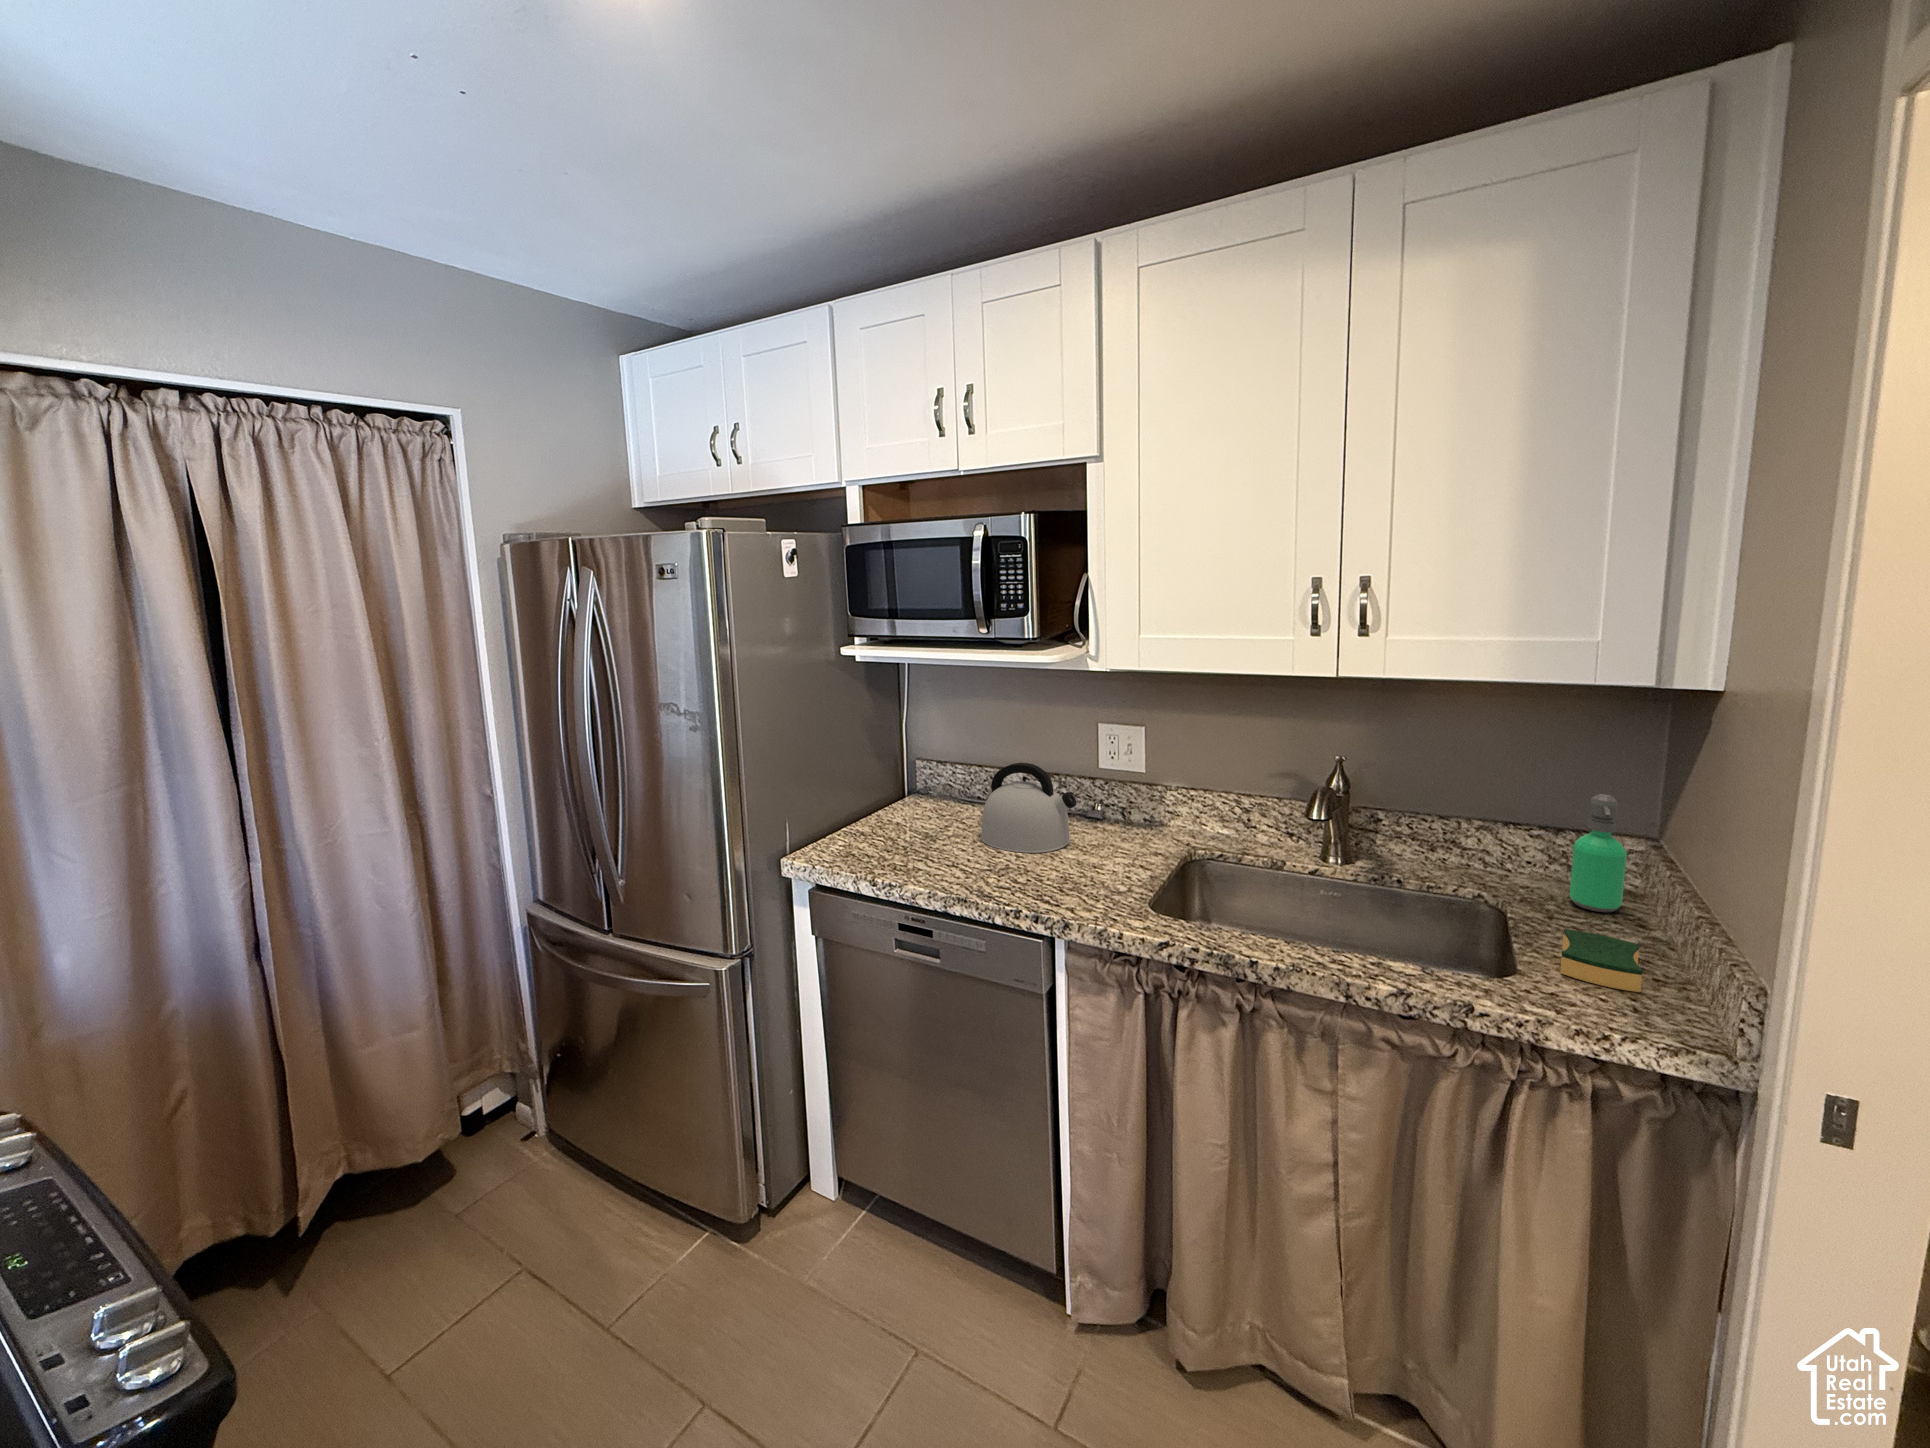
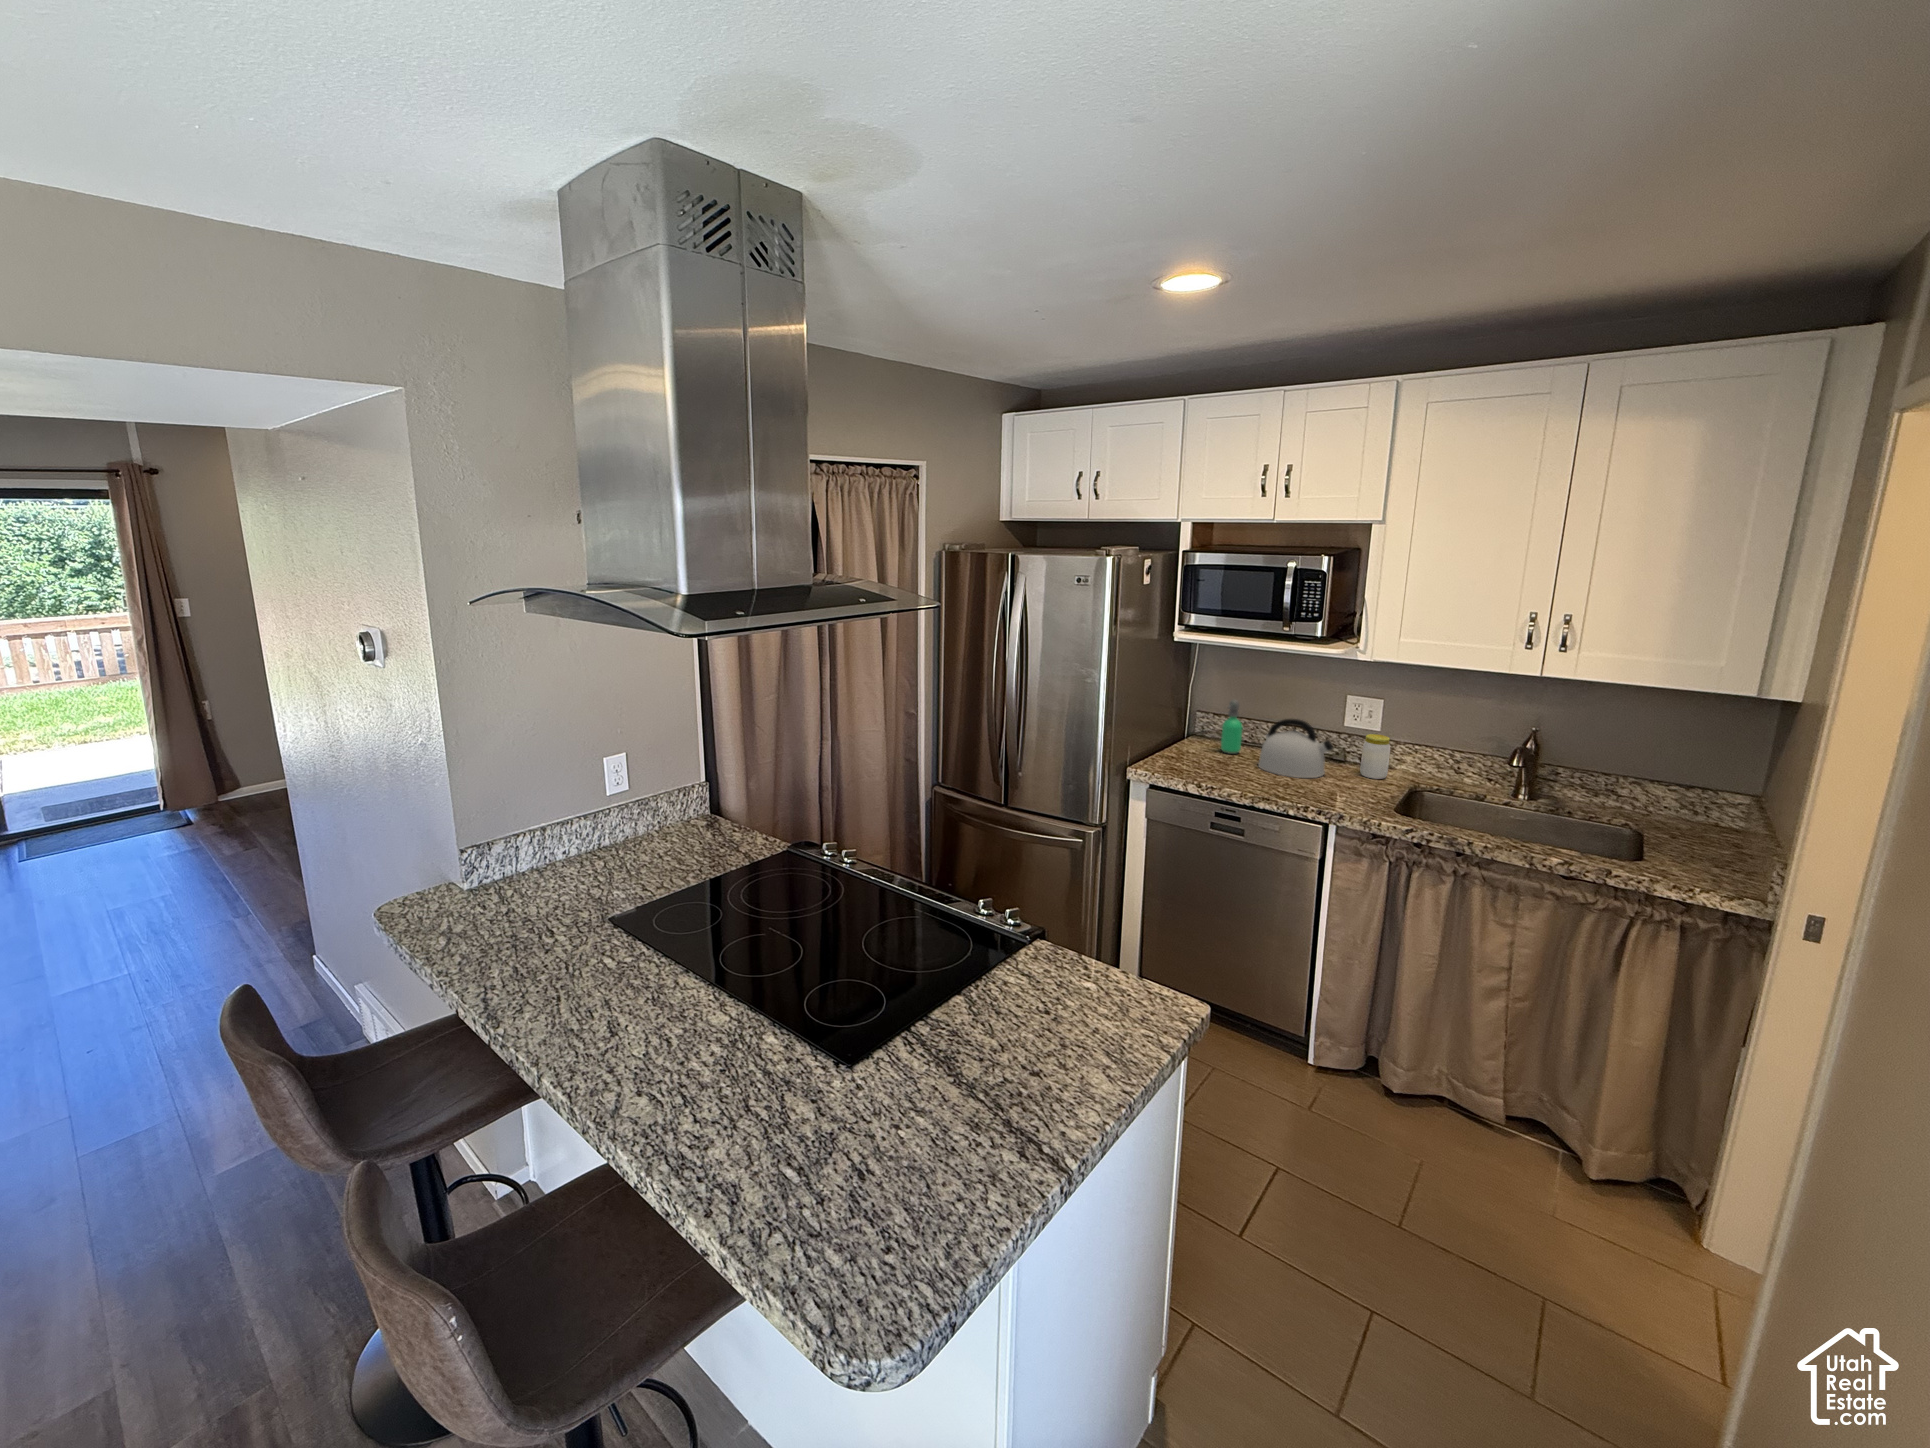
jar: none [1119,778,1155,844] -> present [1360,734,1390,779]
soap dispenser: present [1569,794,1627,912] -> present [1221,699,1243,754]
sponge: present [1560,929,1643,992] -> none [1673,841,1731,875]

